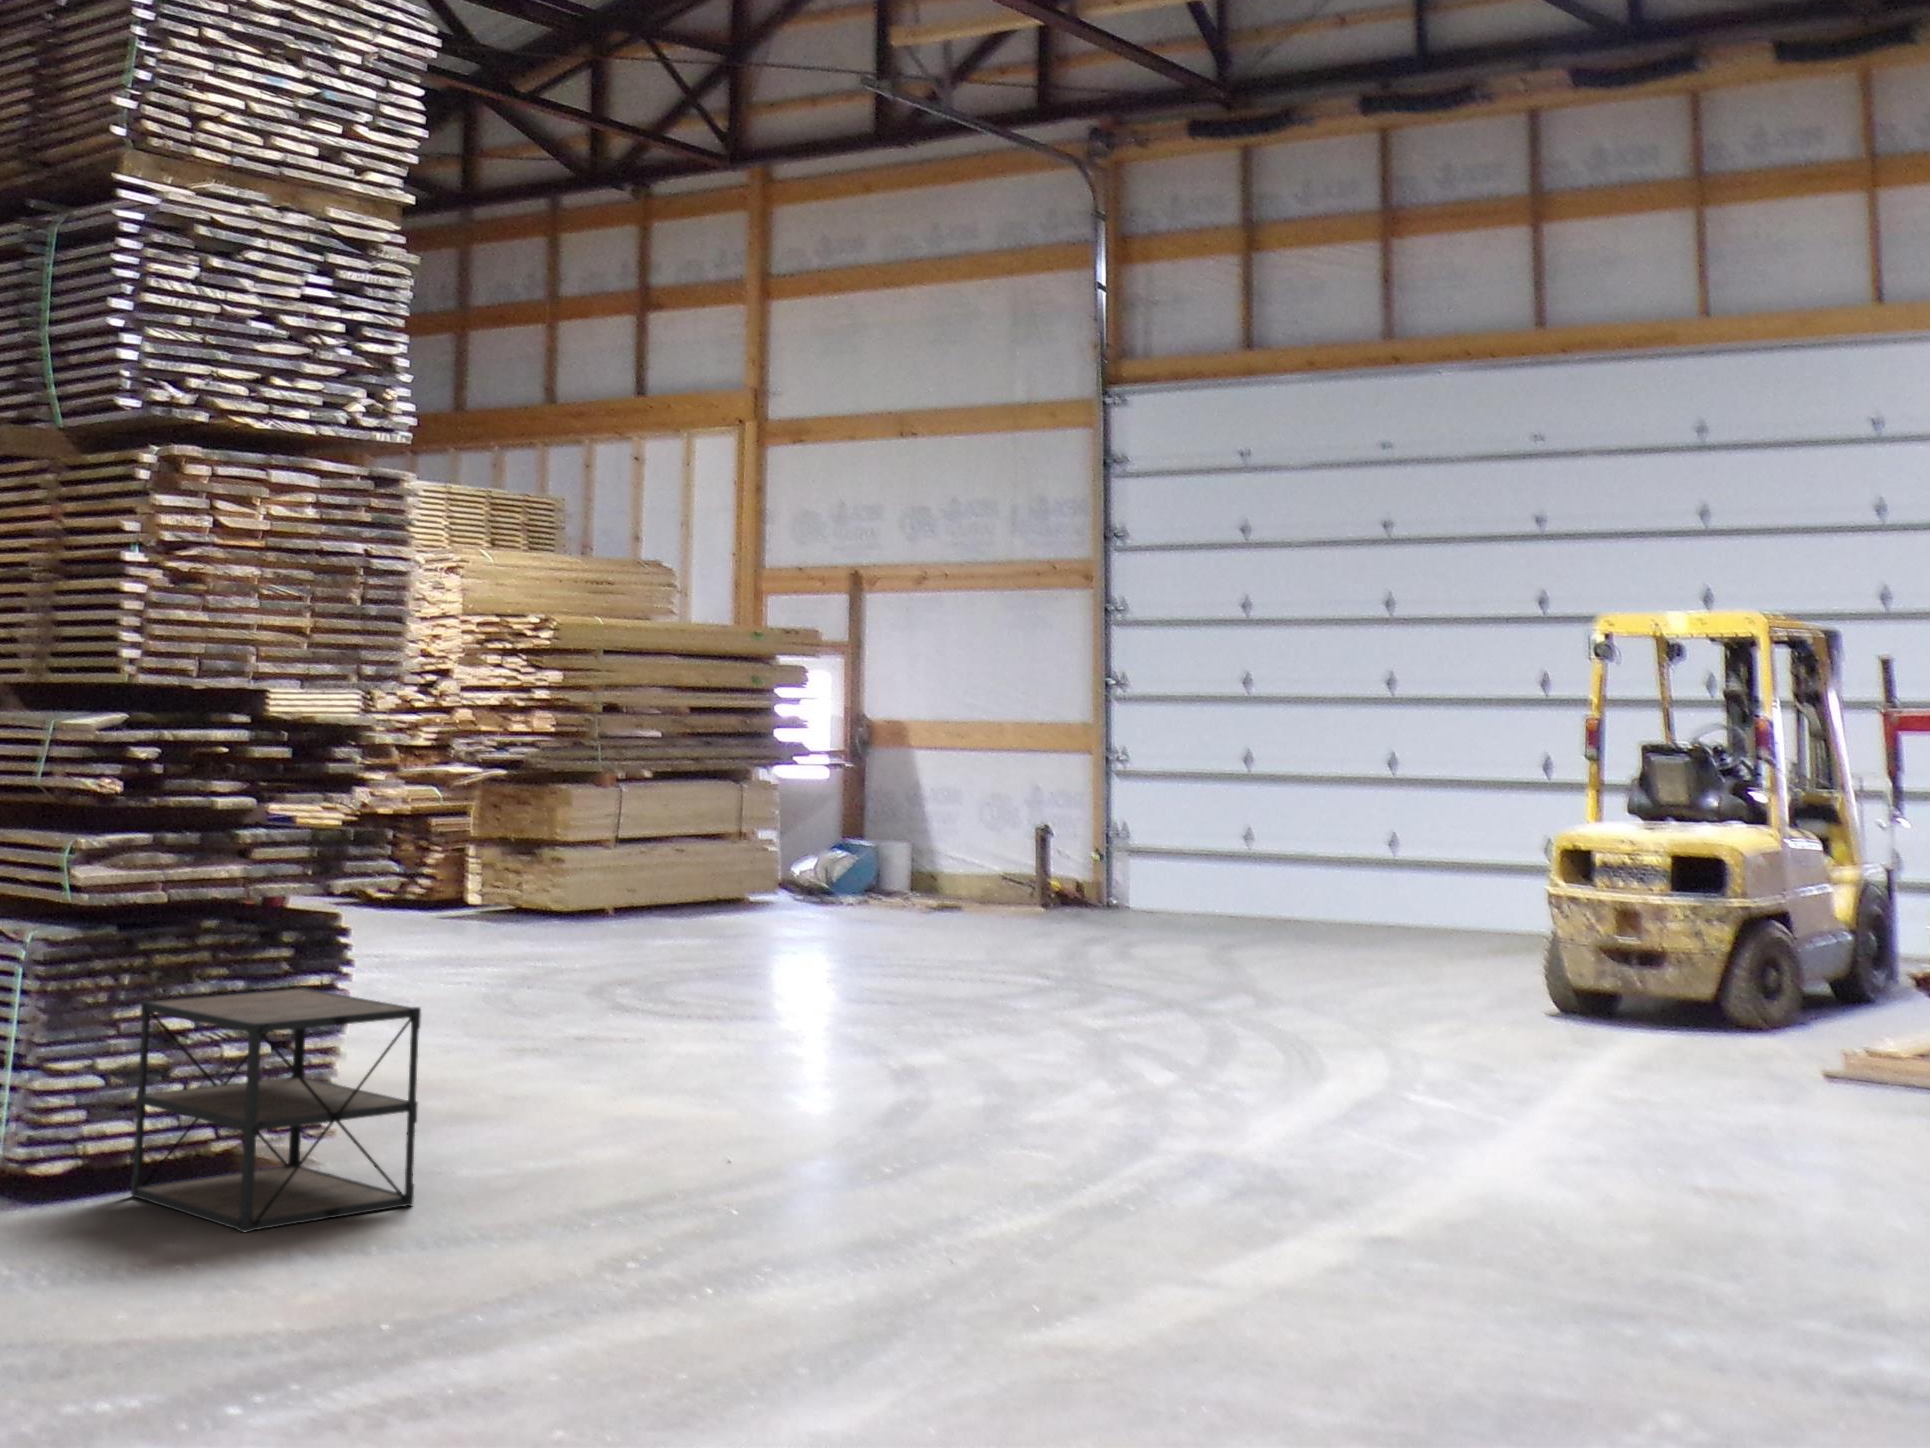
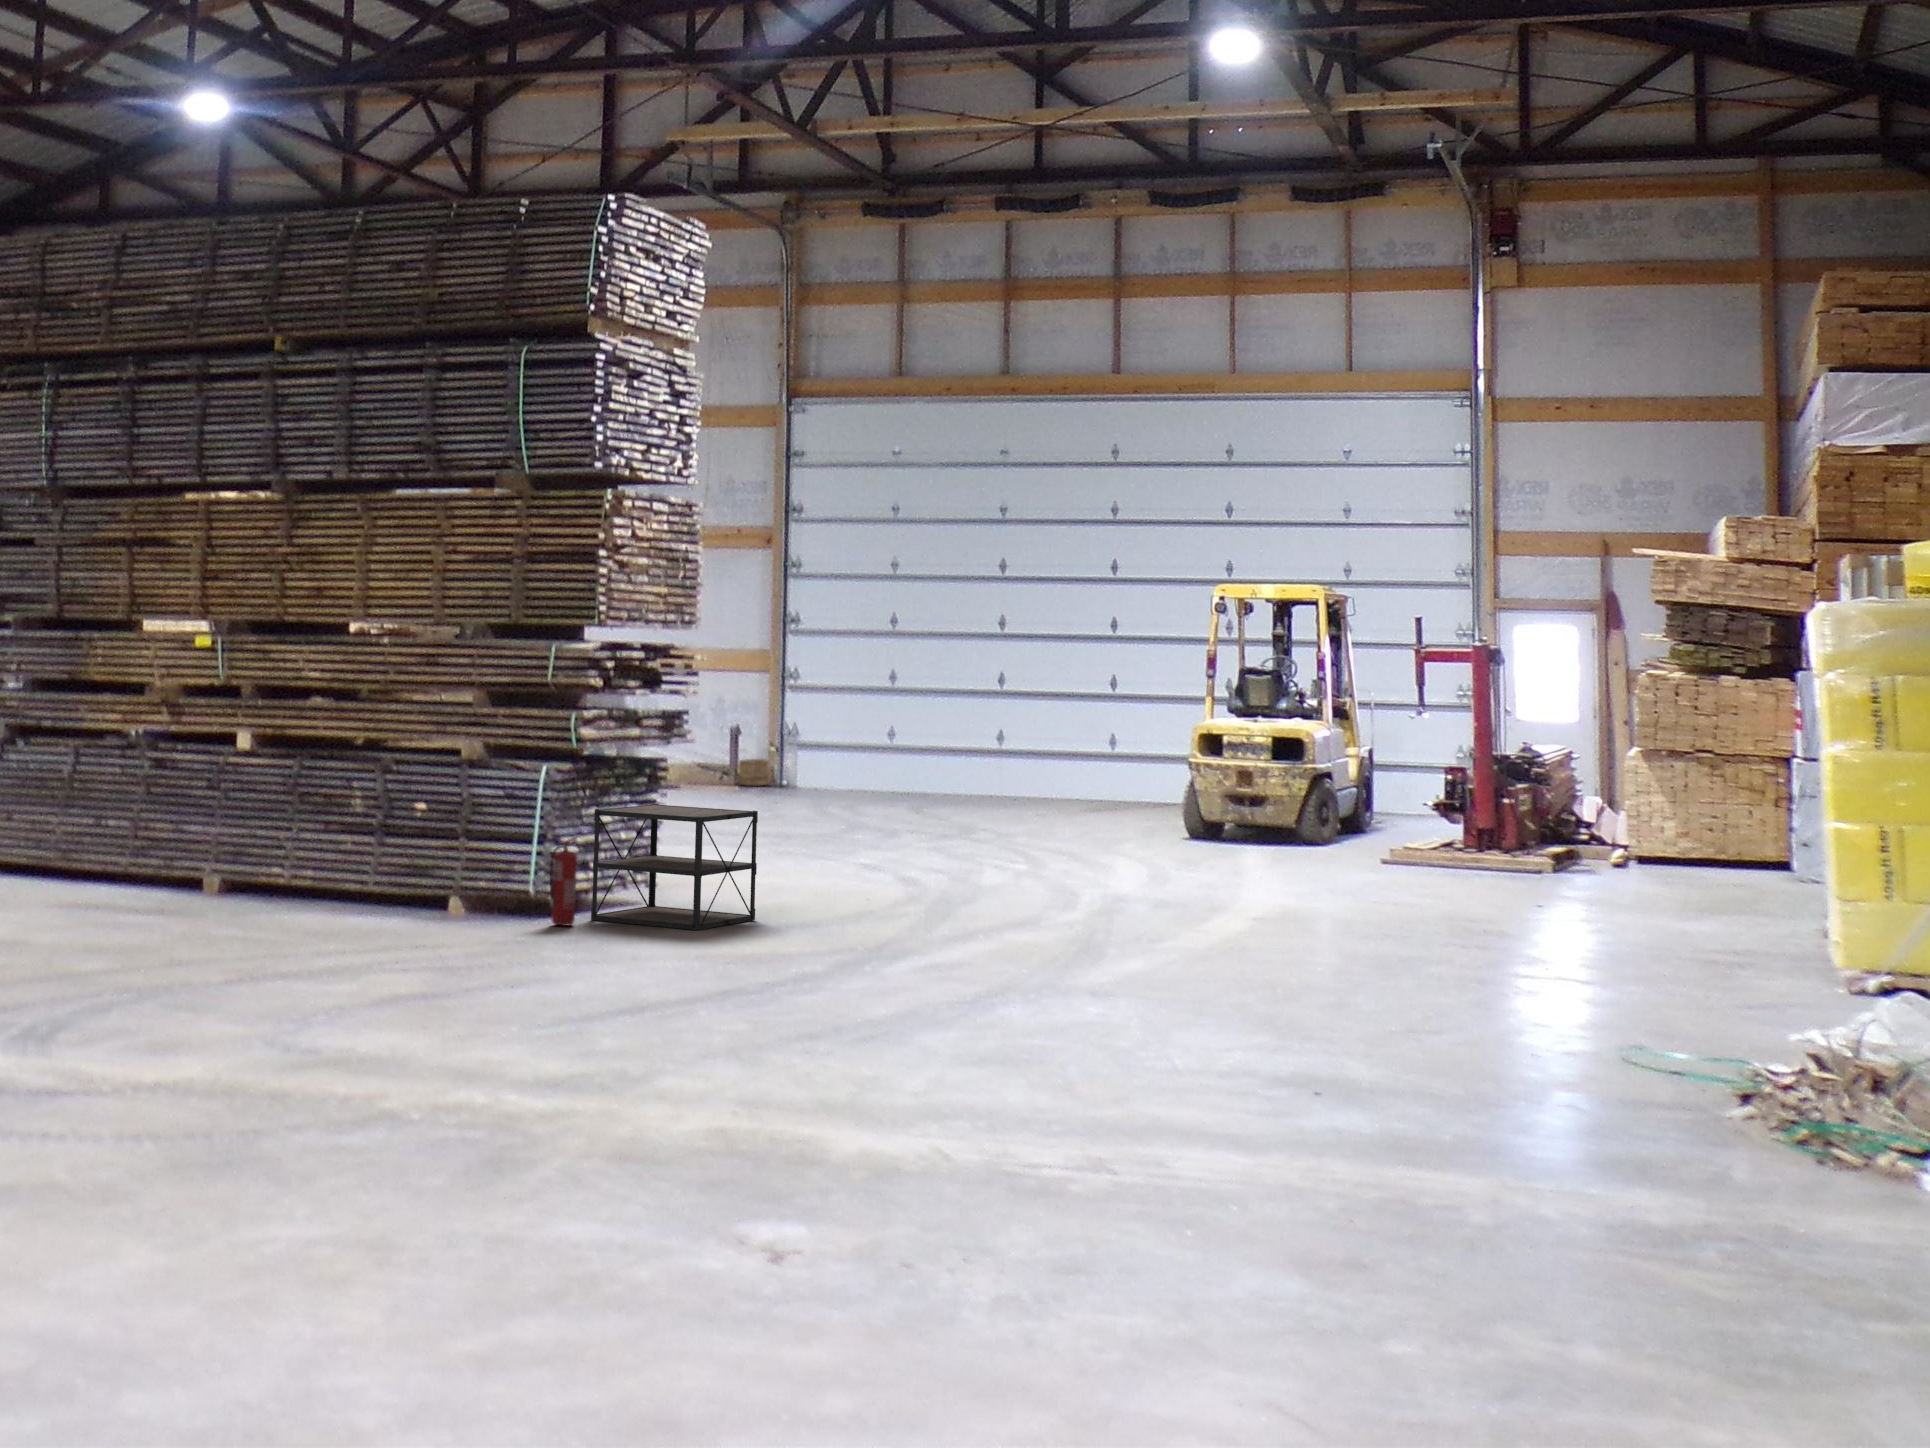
wooden bucket: none [1048,872,1091,908] -> present [739,759,769,786]
fire extinguisher: none [16,1051,81,1213] -> present [550,838,577,926]

